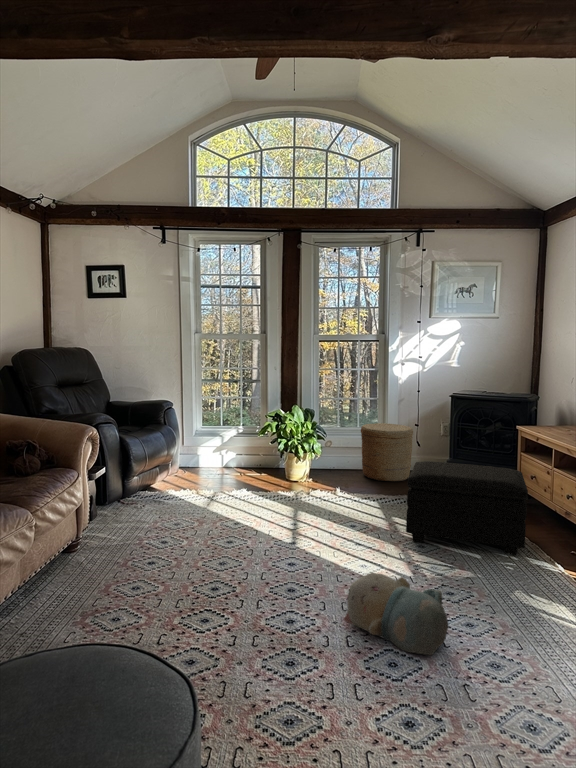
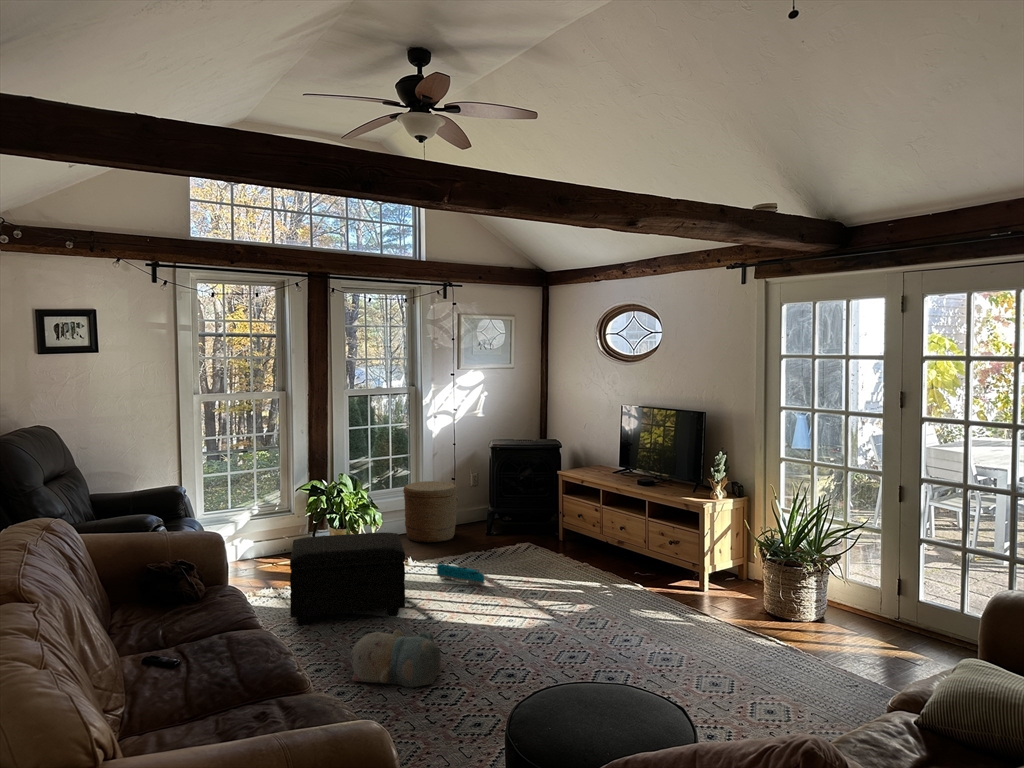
footstool: present [406,461,528,555] -> present [290,532,405,625]
toy train: none [345,497,382,526] -> present [437,564,485,585]
plush toy: present [344,573,448,655] -> present [351,630,441,687]

